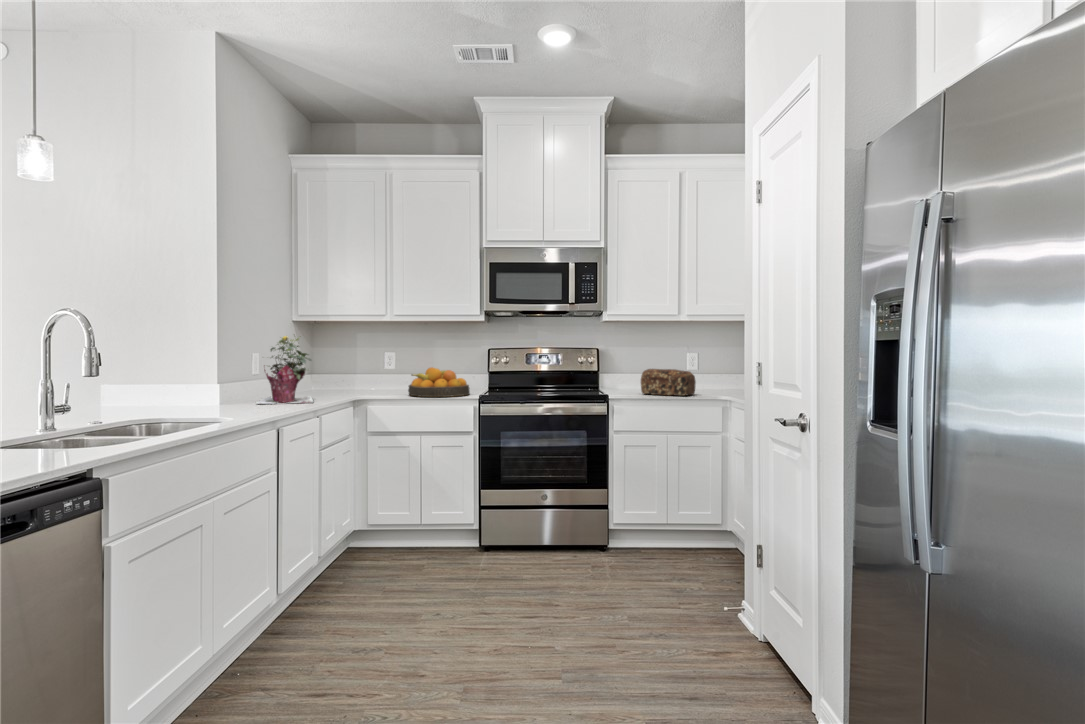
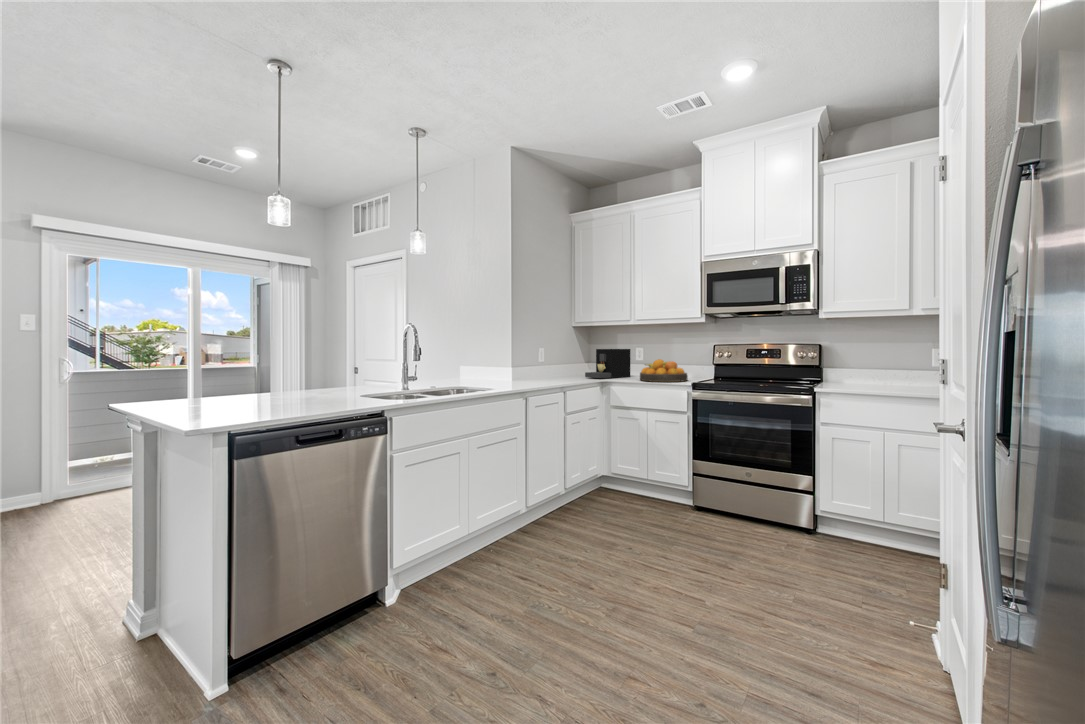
potted plant: present [256,336,314,404] -> none [534,336,576,382]
coffee maker: none [324,354,385,395] -> present [585,349,630,378]
bread loaf: present [641,369,696,396] -> none [849,363,916,390]

